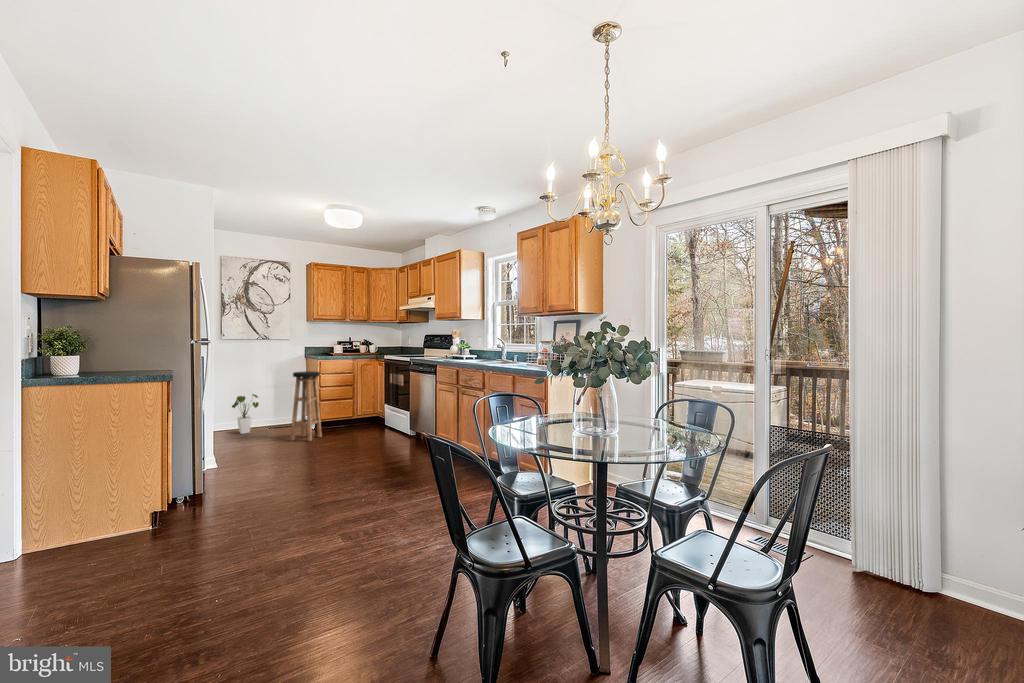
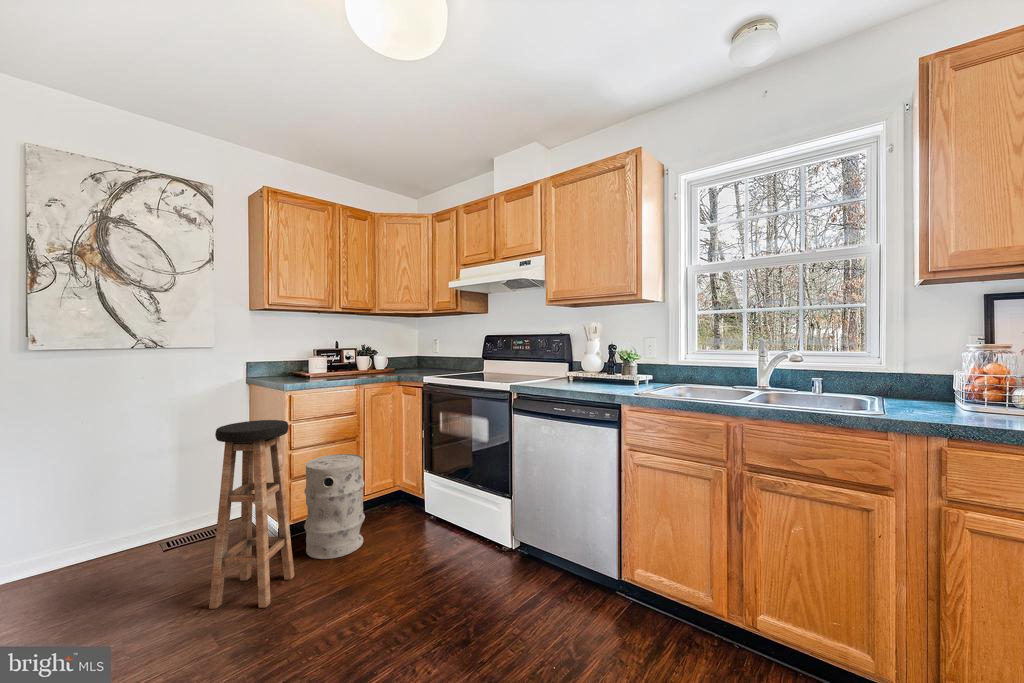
trash can: none [327,392,354,434] -> present [304,454,365,559]
house plant: present [232,394,259,434] -> none [52,471,136,582]

